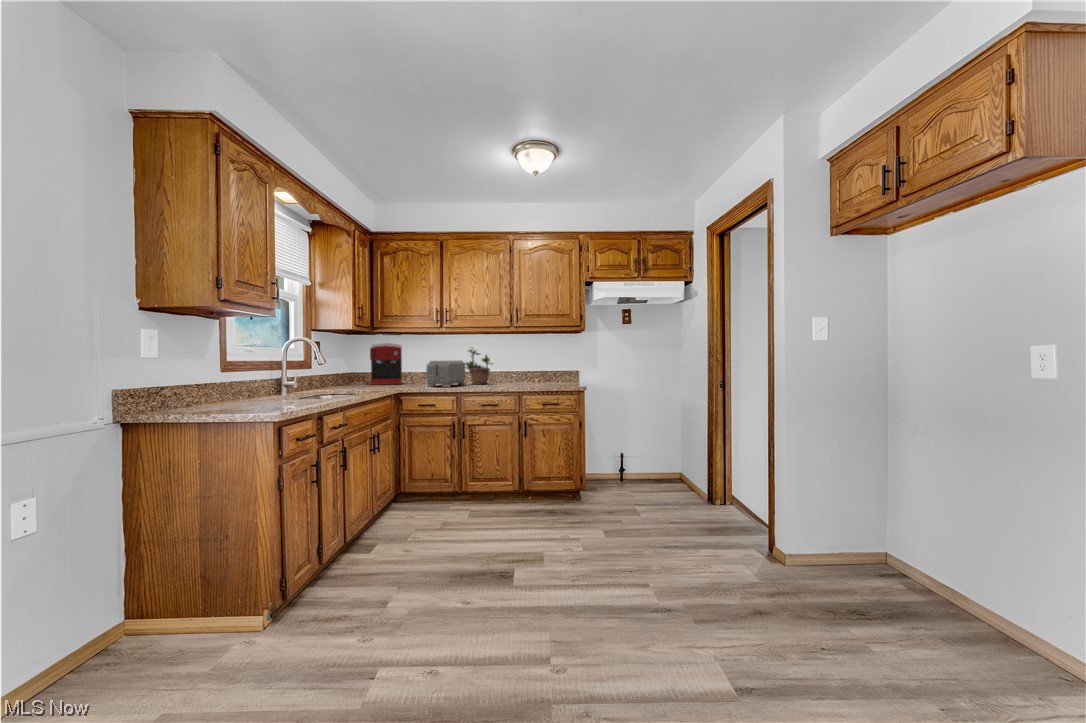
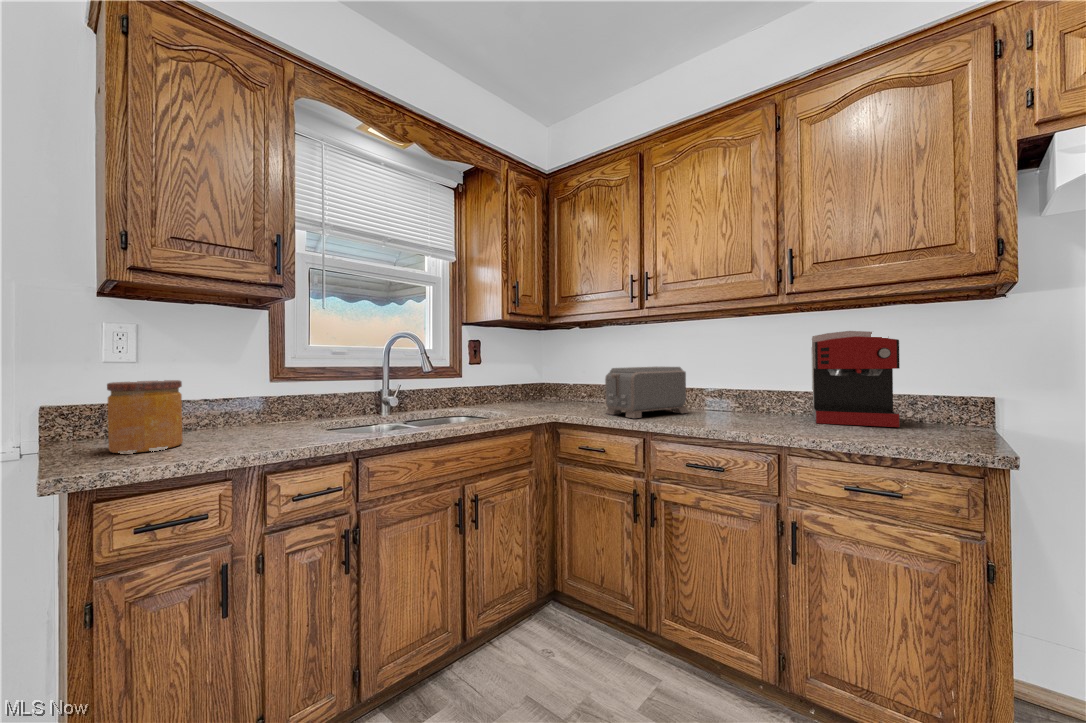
coffee maker: present [370,343,402,385] -> present [811,331,900,427]
potted plant: present [466,350,493,384] -> none [692,335,752,412]
jar: none [219,363,256,404] -> present [107,380,183,453]

